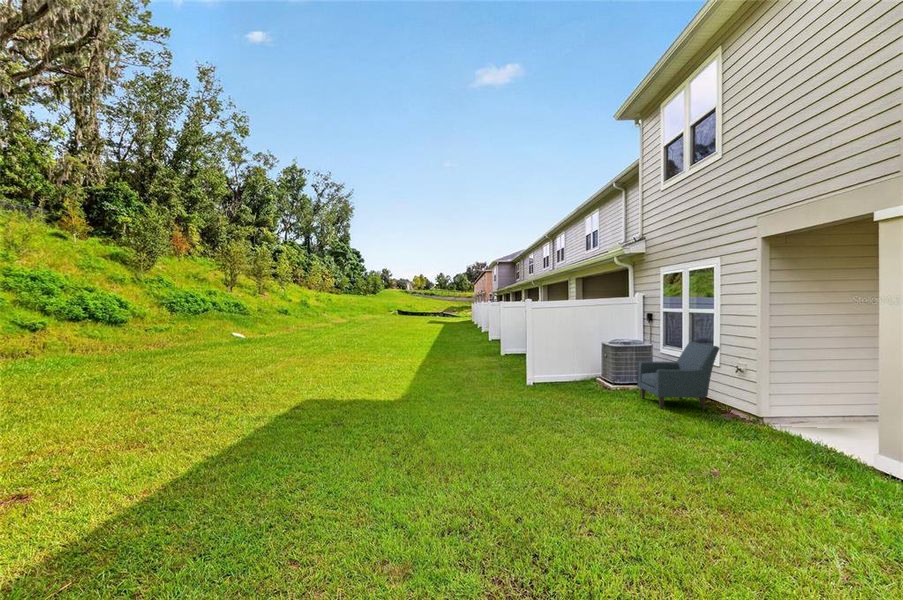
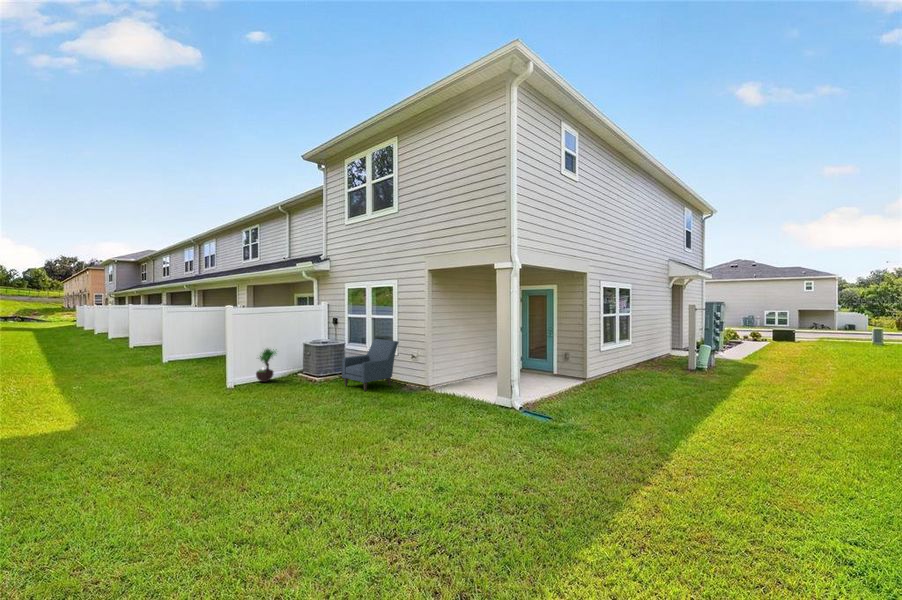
potted tree: none [550,339,574,379] -> present [256,349,276,382]

